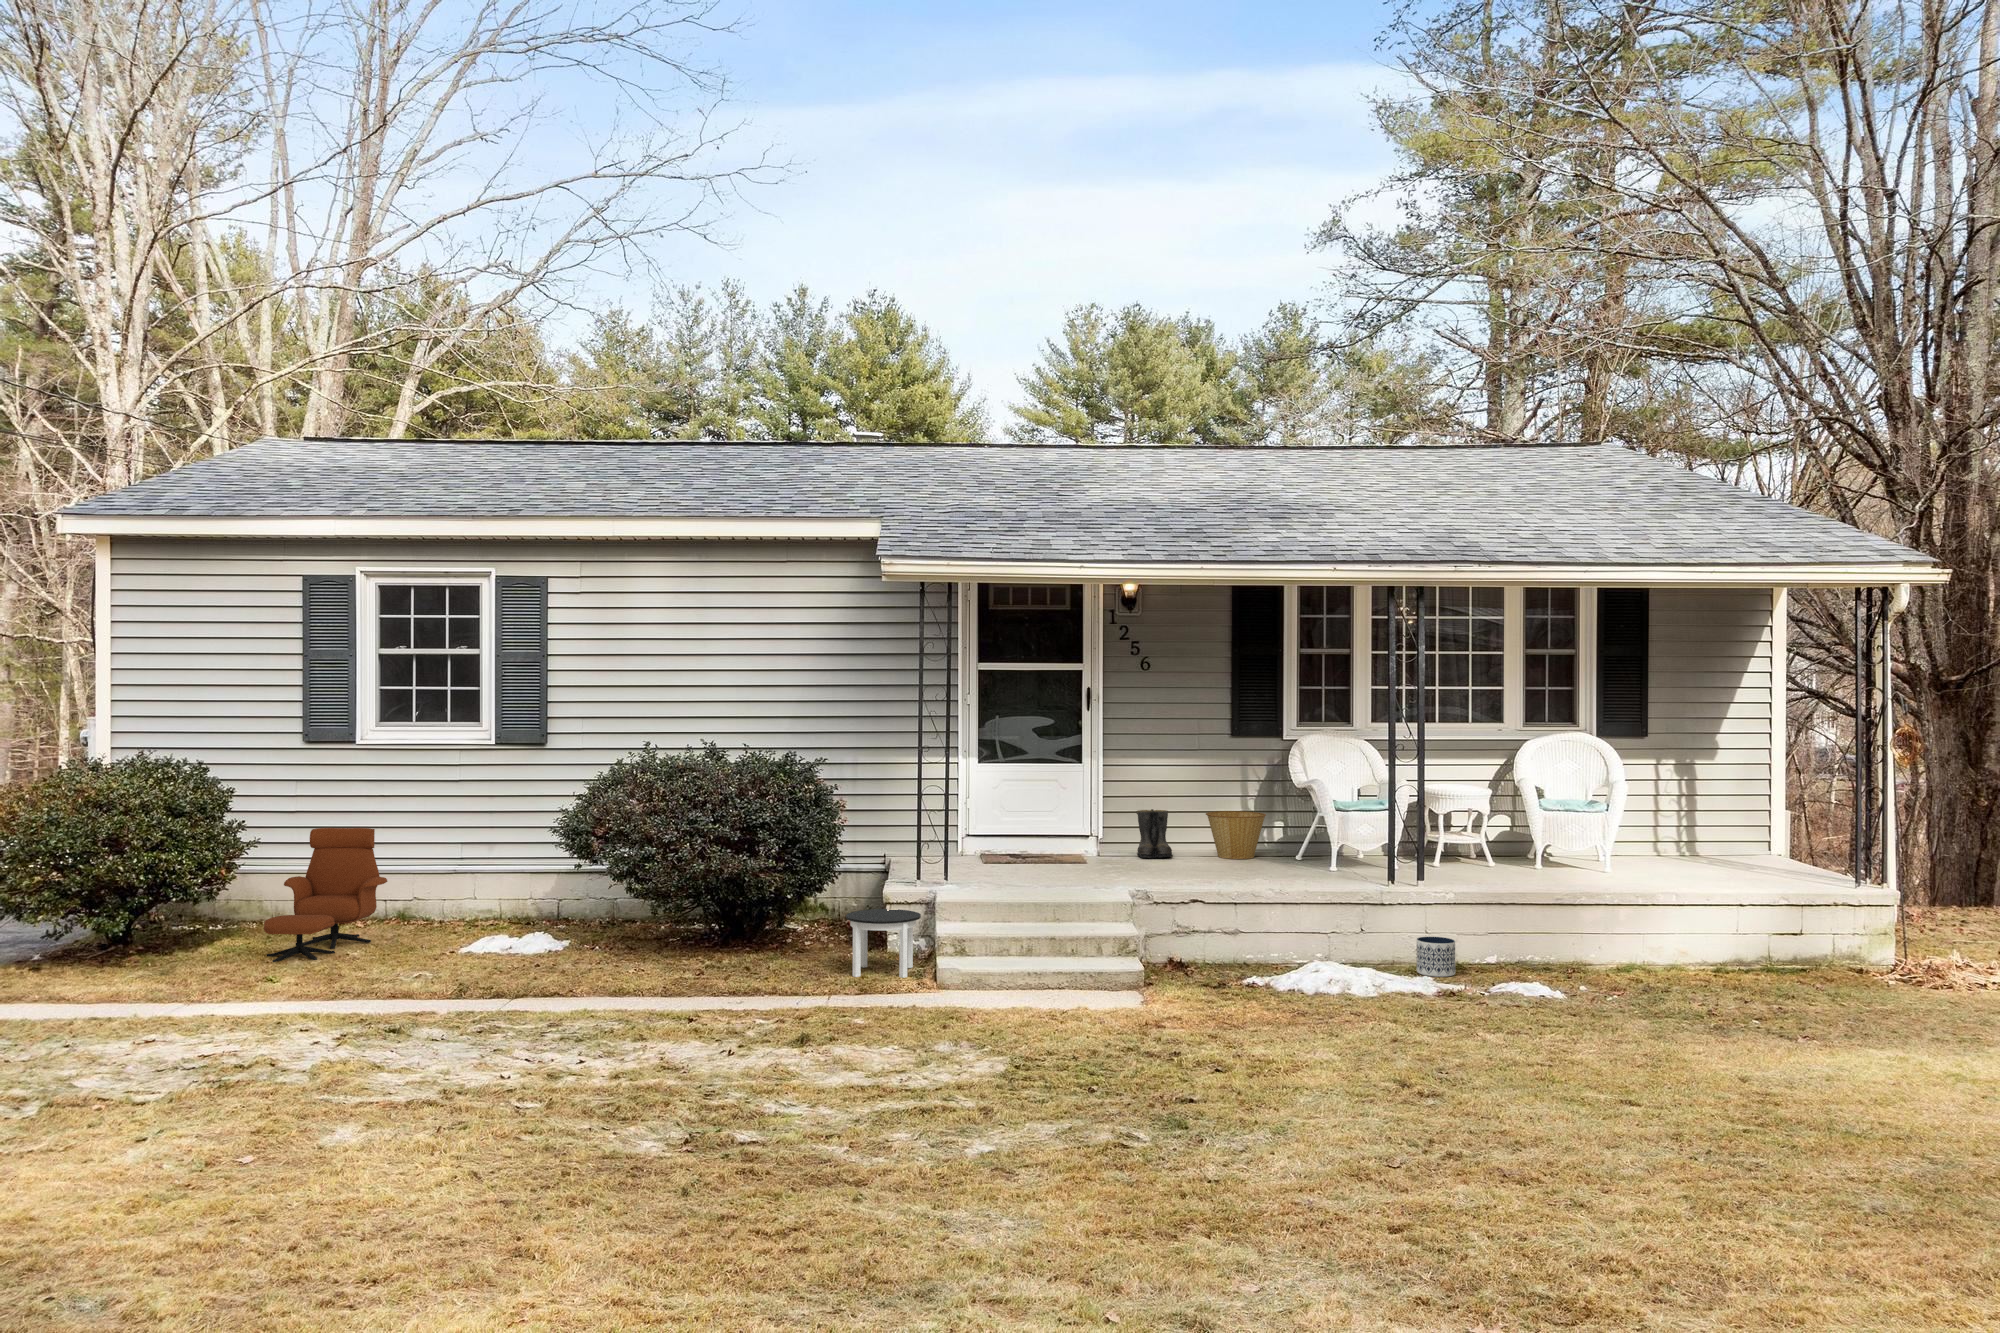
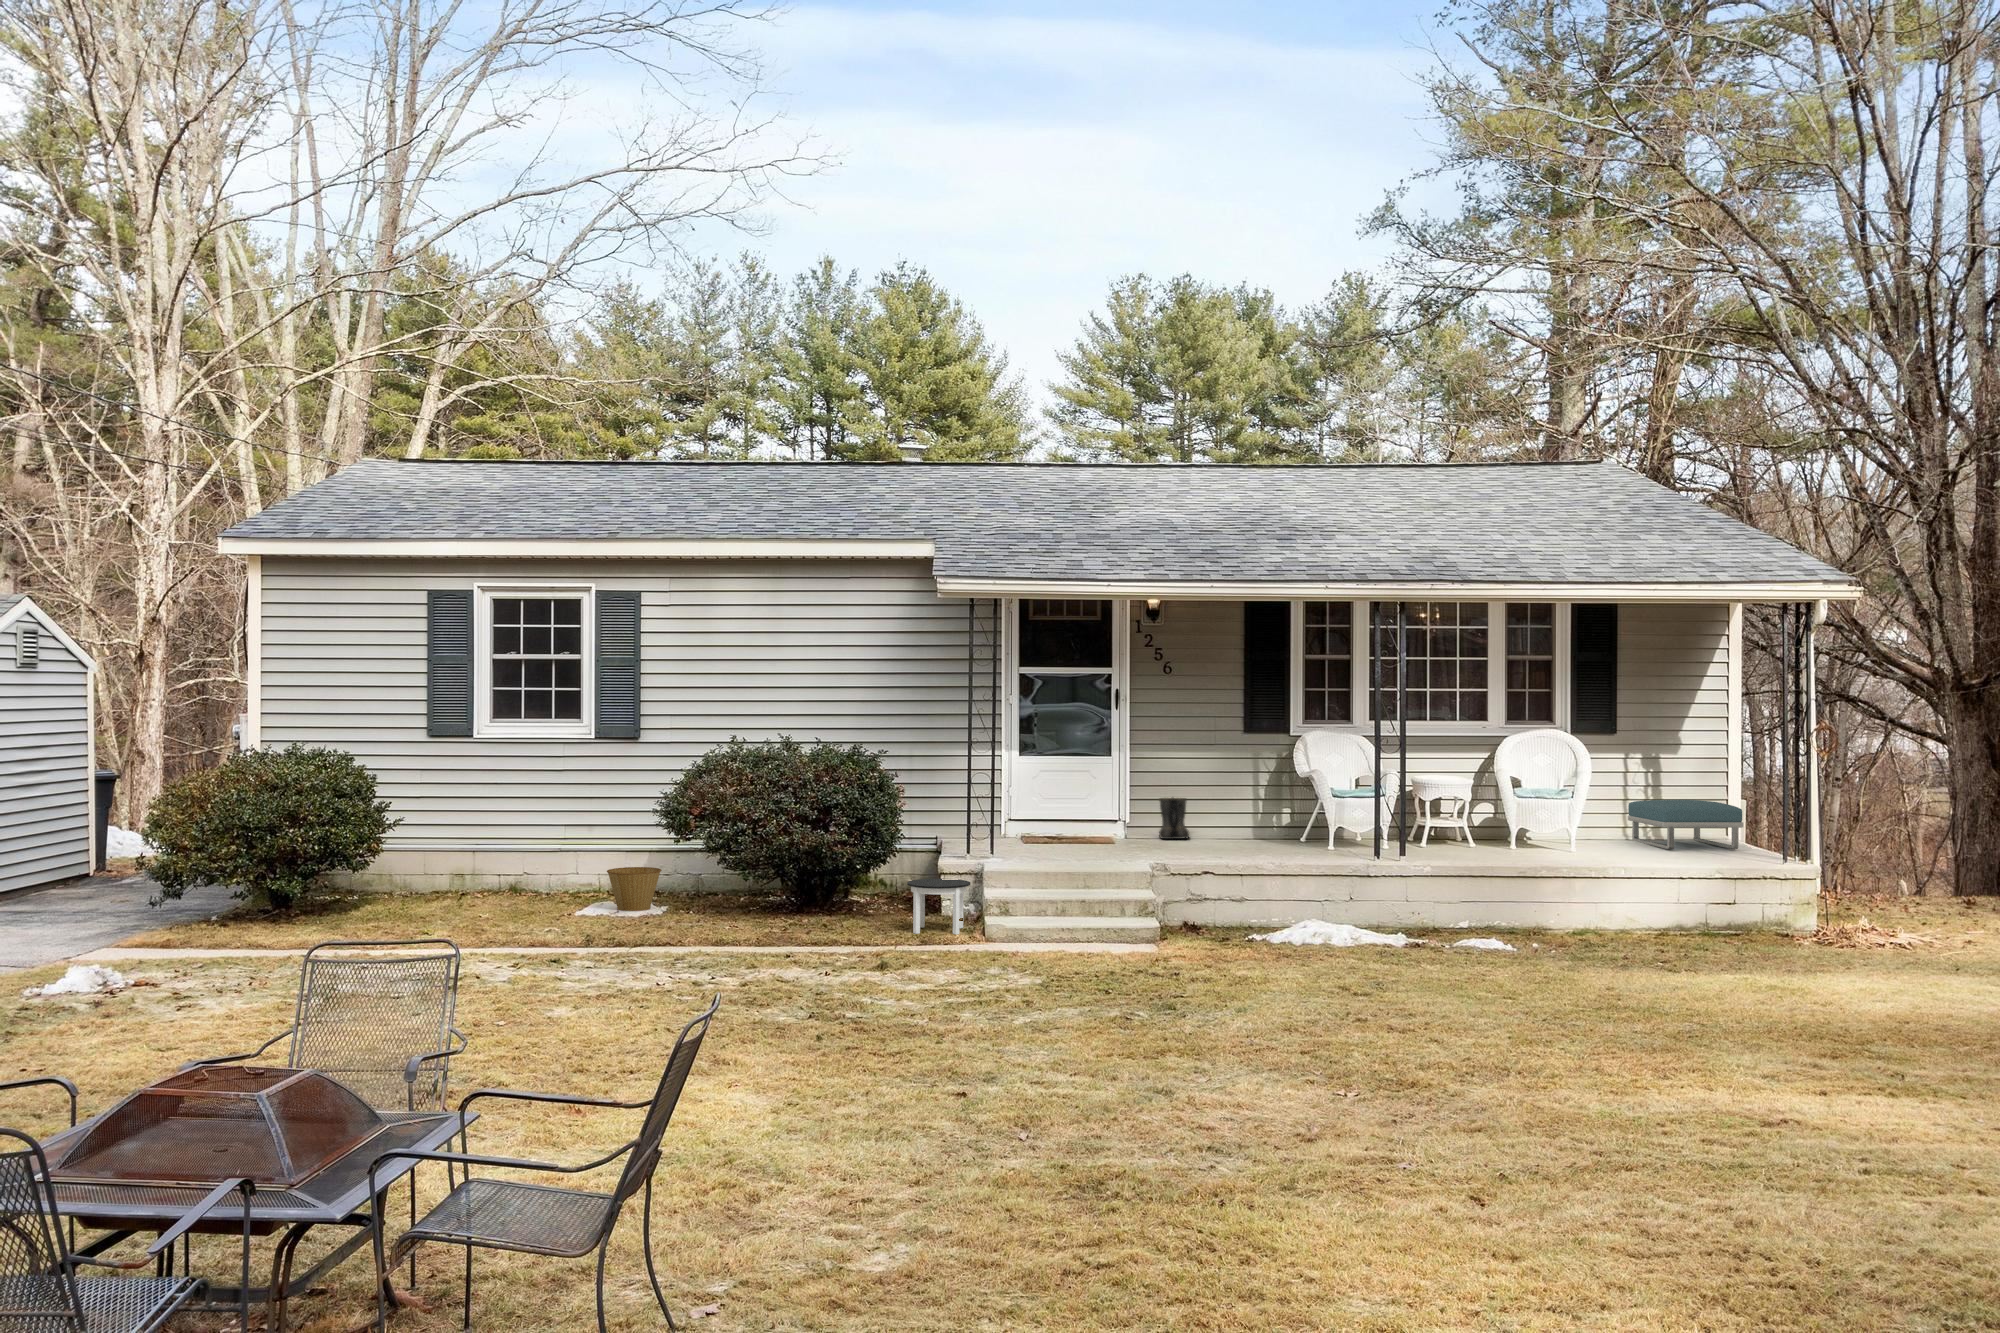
basket: present [1206,811,1266,859] -> present [607,867,662,911]
footstool: none [1658,811,1798,868] -> present [1628,800,1743,849]
lounge chair: present [264,828,387,962] -> none [411,810,506,922]
planter: present [1417,937,1455,977] -> none [1393,904,1426,937]

